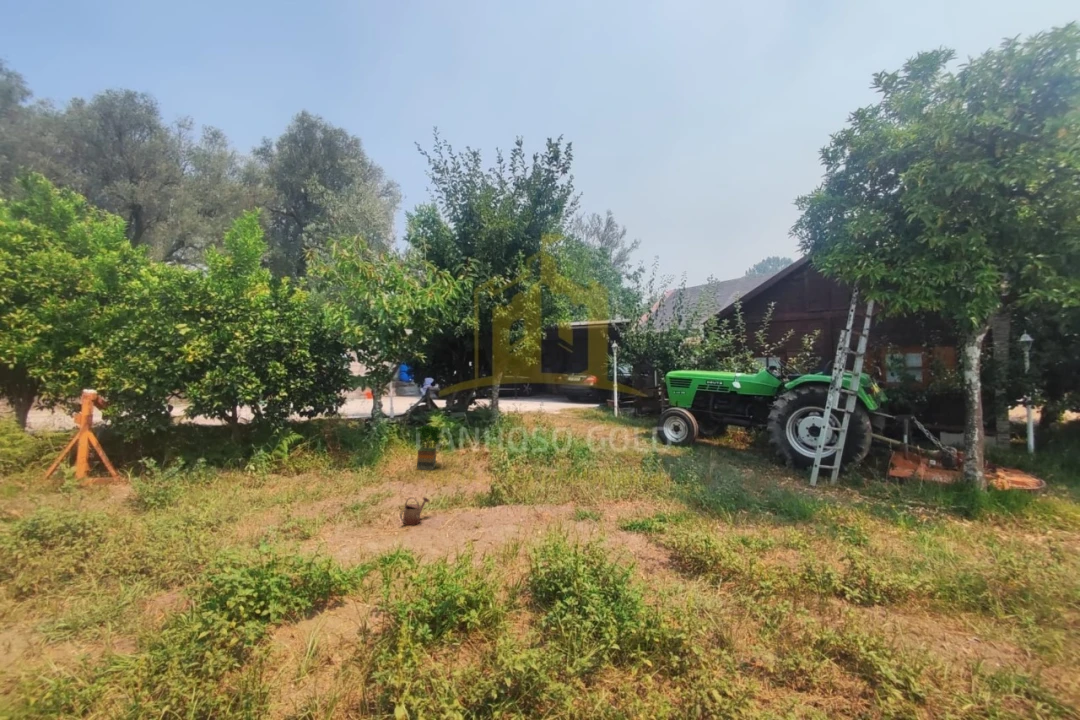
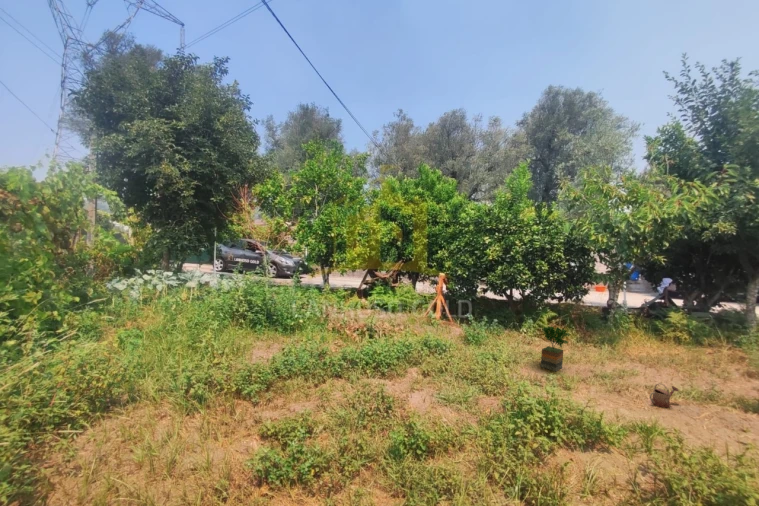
potted tree: present [416,426,442,470] -> present [541,326,570,371]

